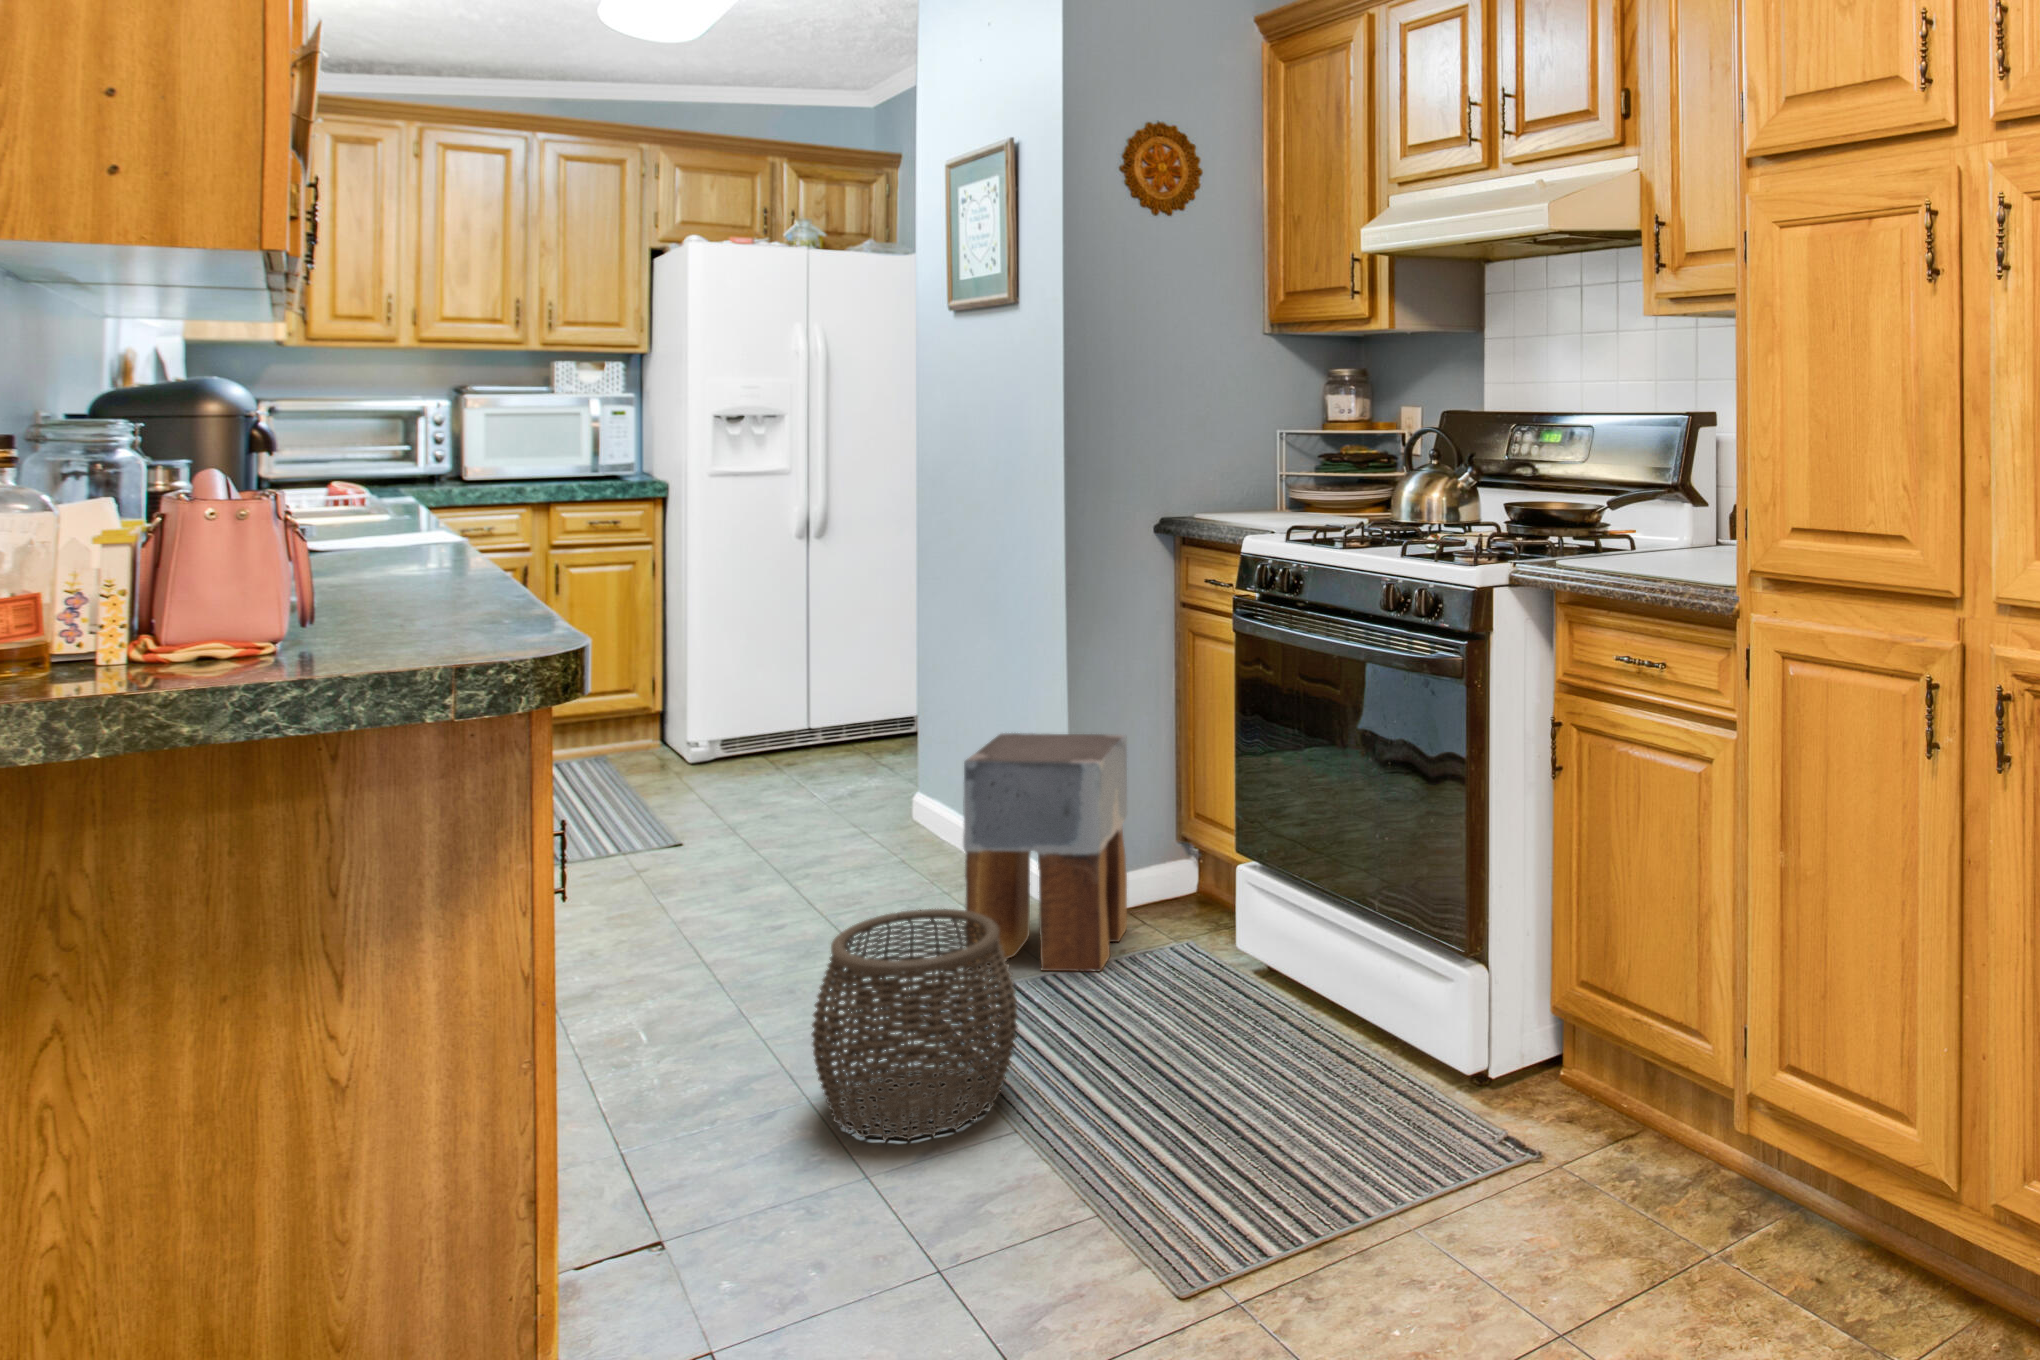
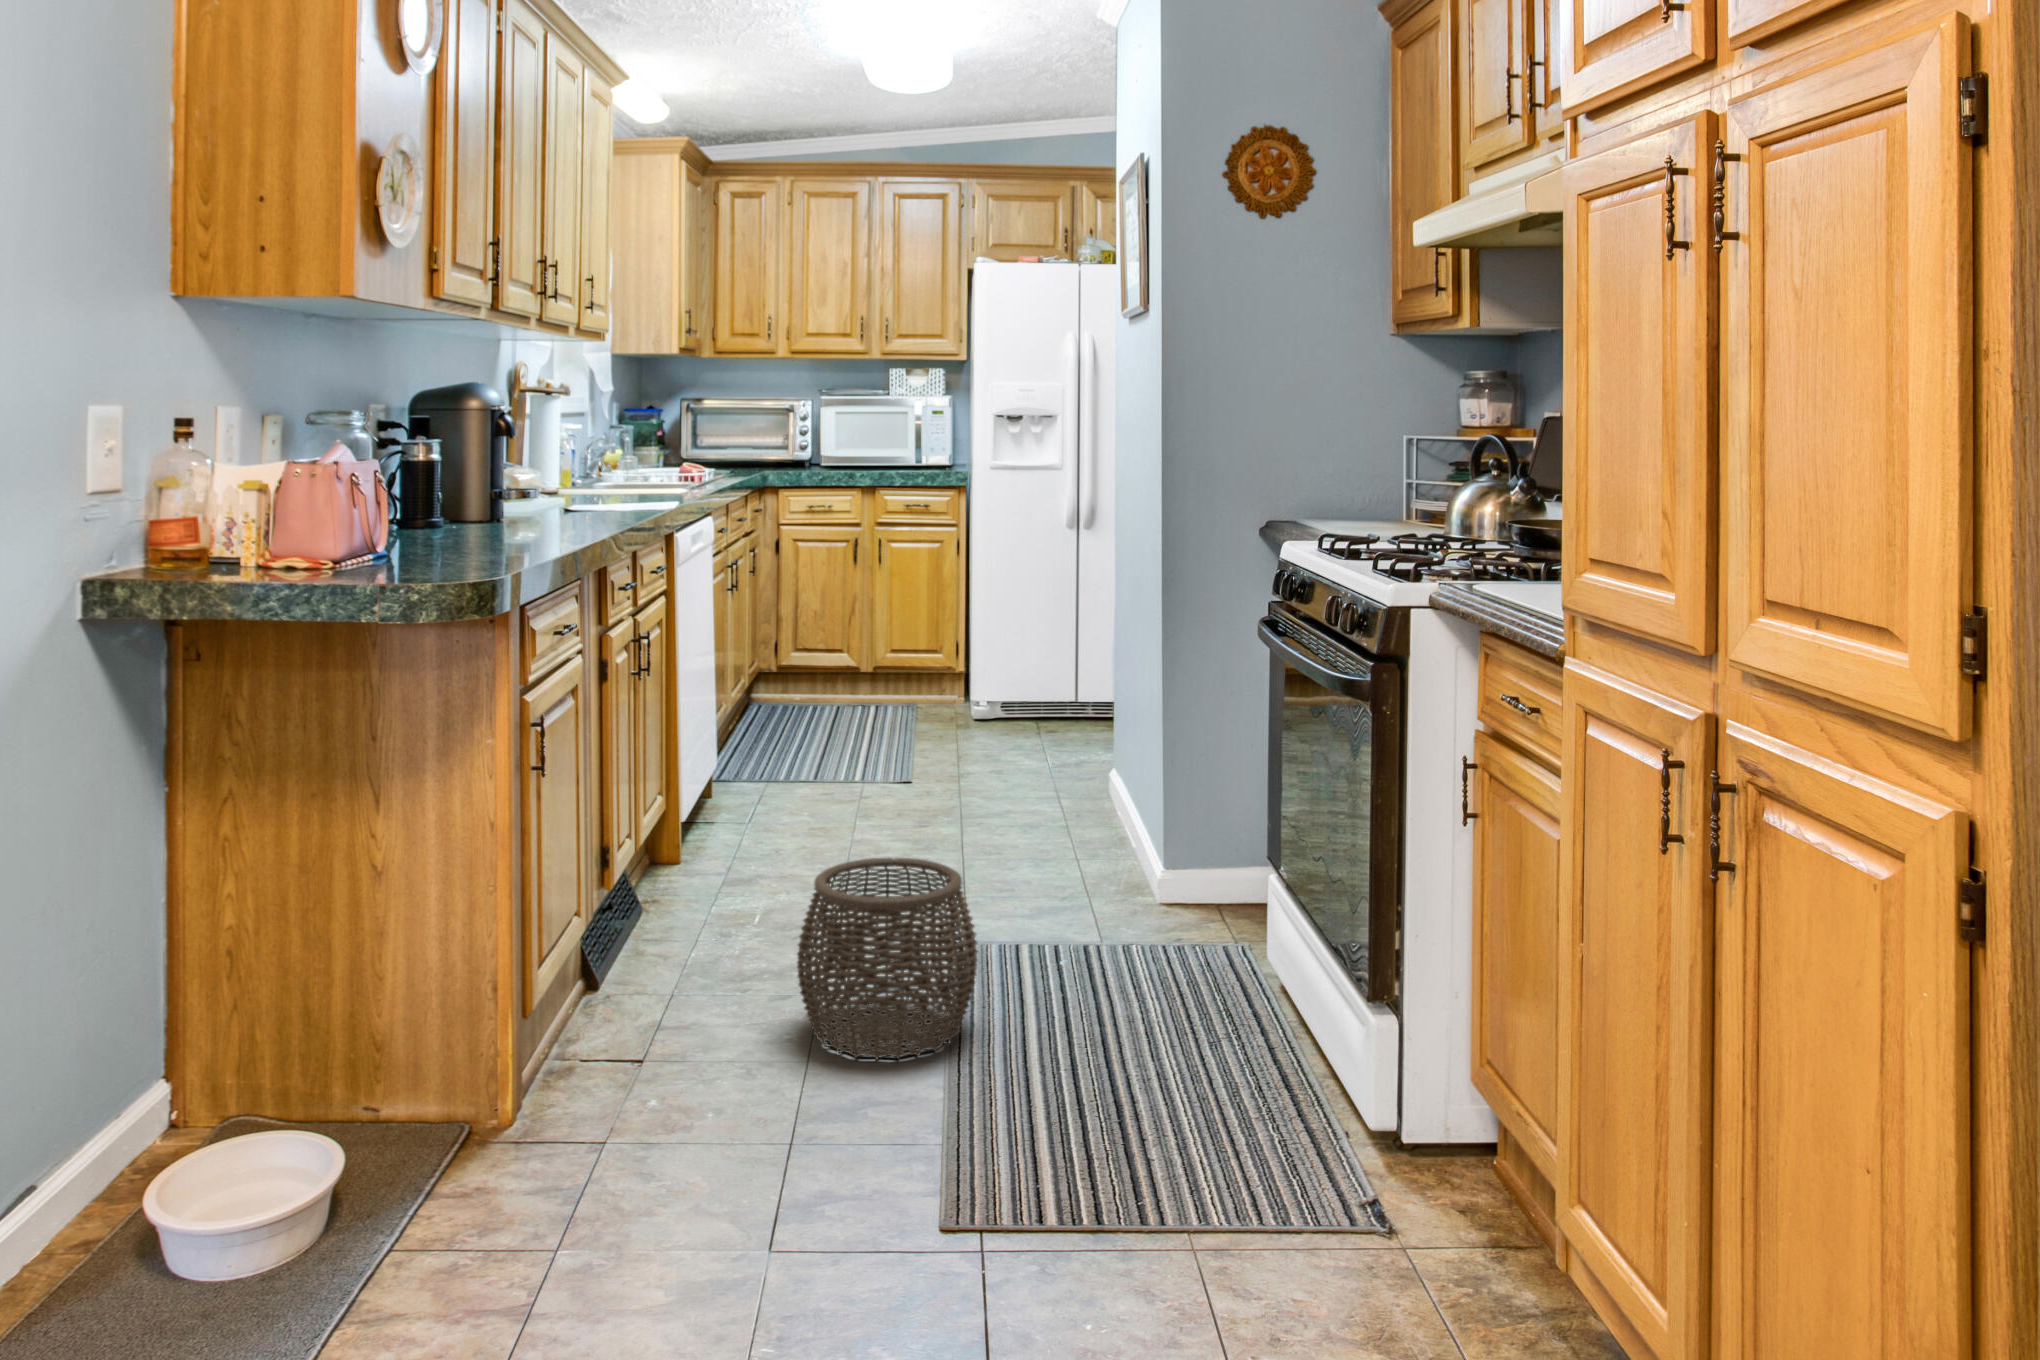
stool: present [963,733,1127,972] -> none [1026,719,1197,959]

